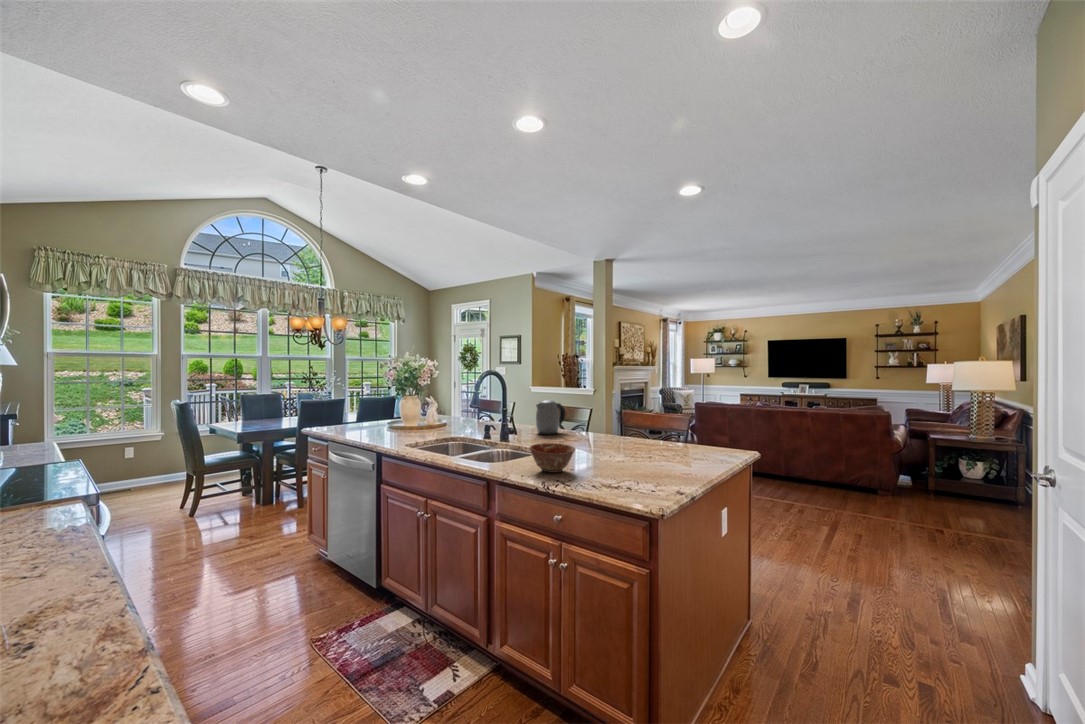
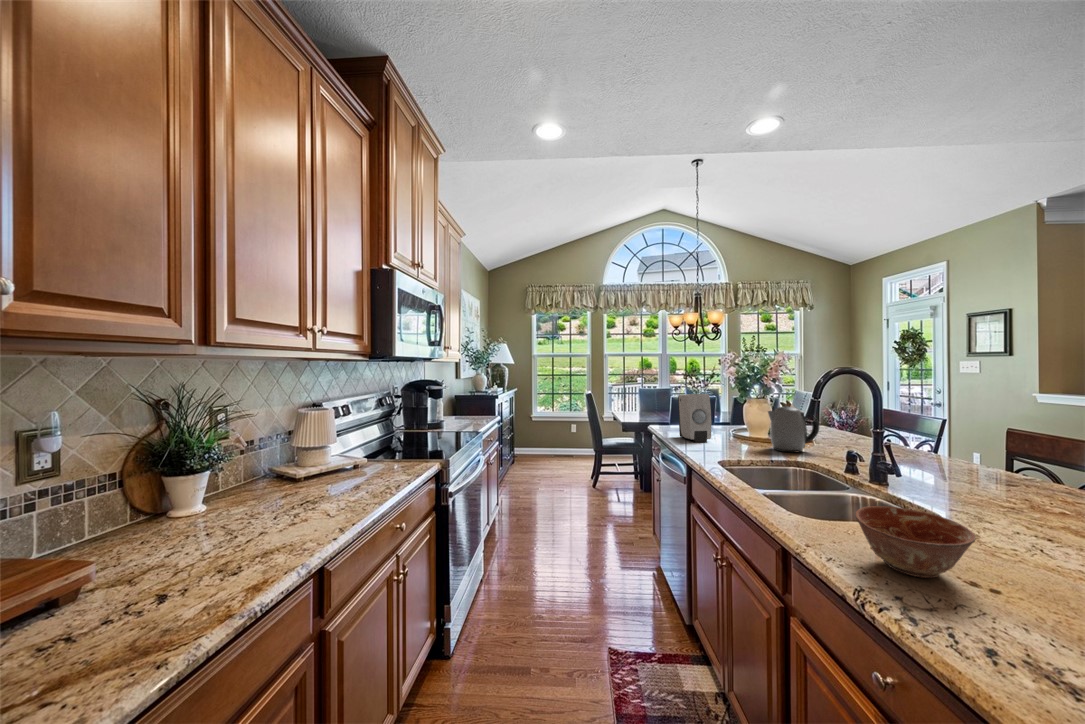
soap dispenser: none [349,394,382,436] -> present [678,394,711,442]
kettle: present [536,400,565,435] -> present [768,406,819,453]

